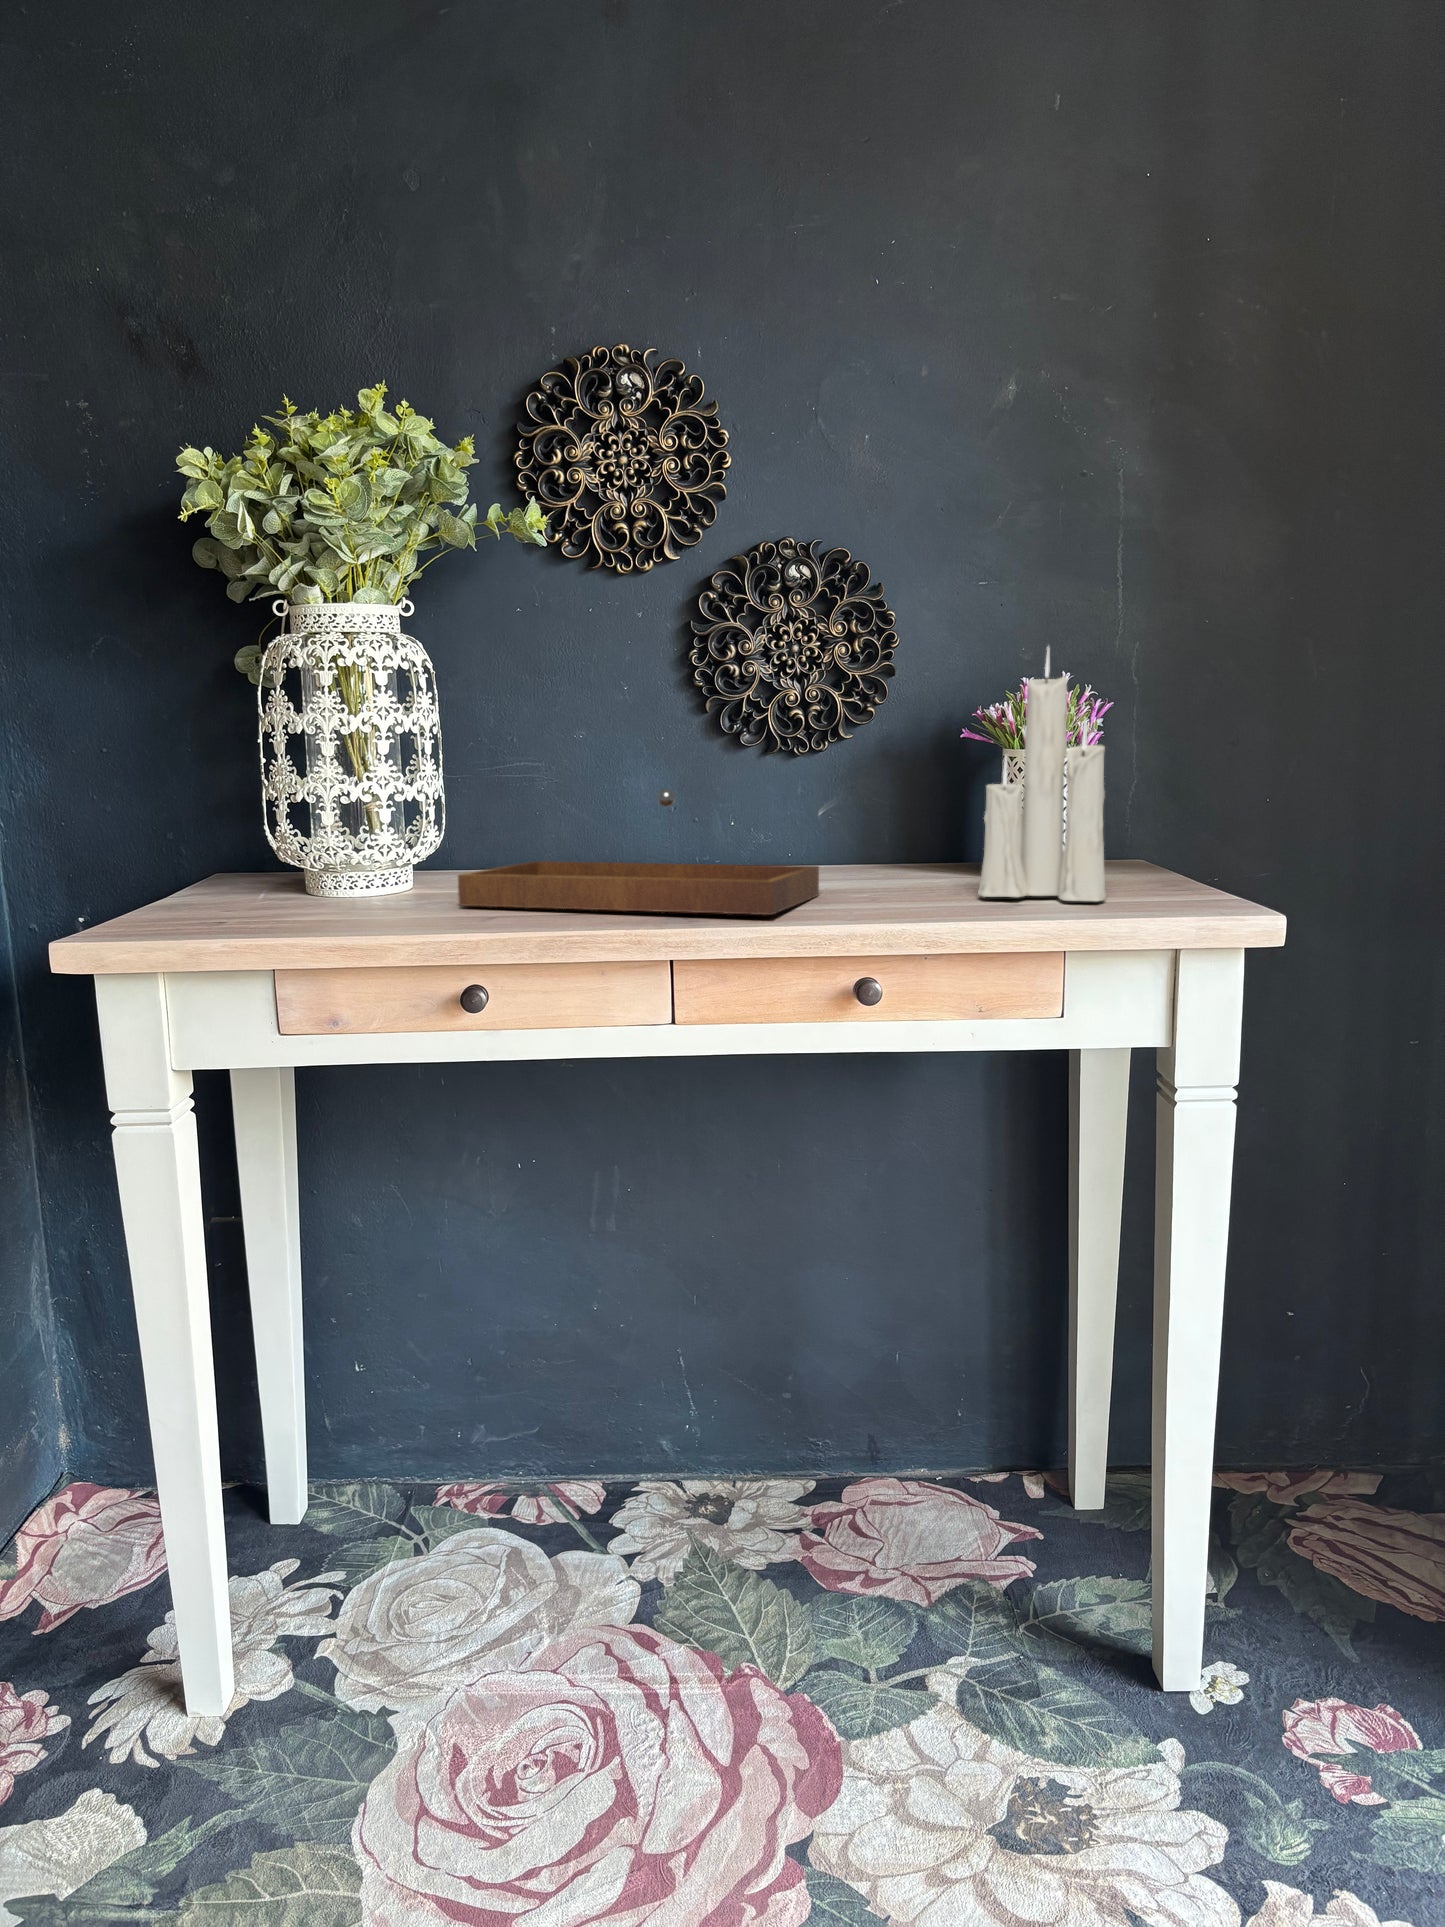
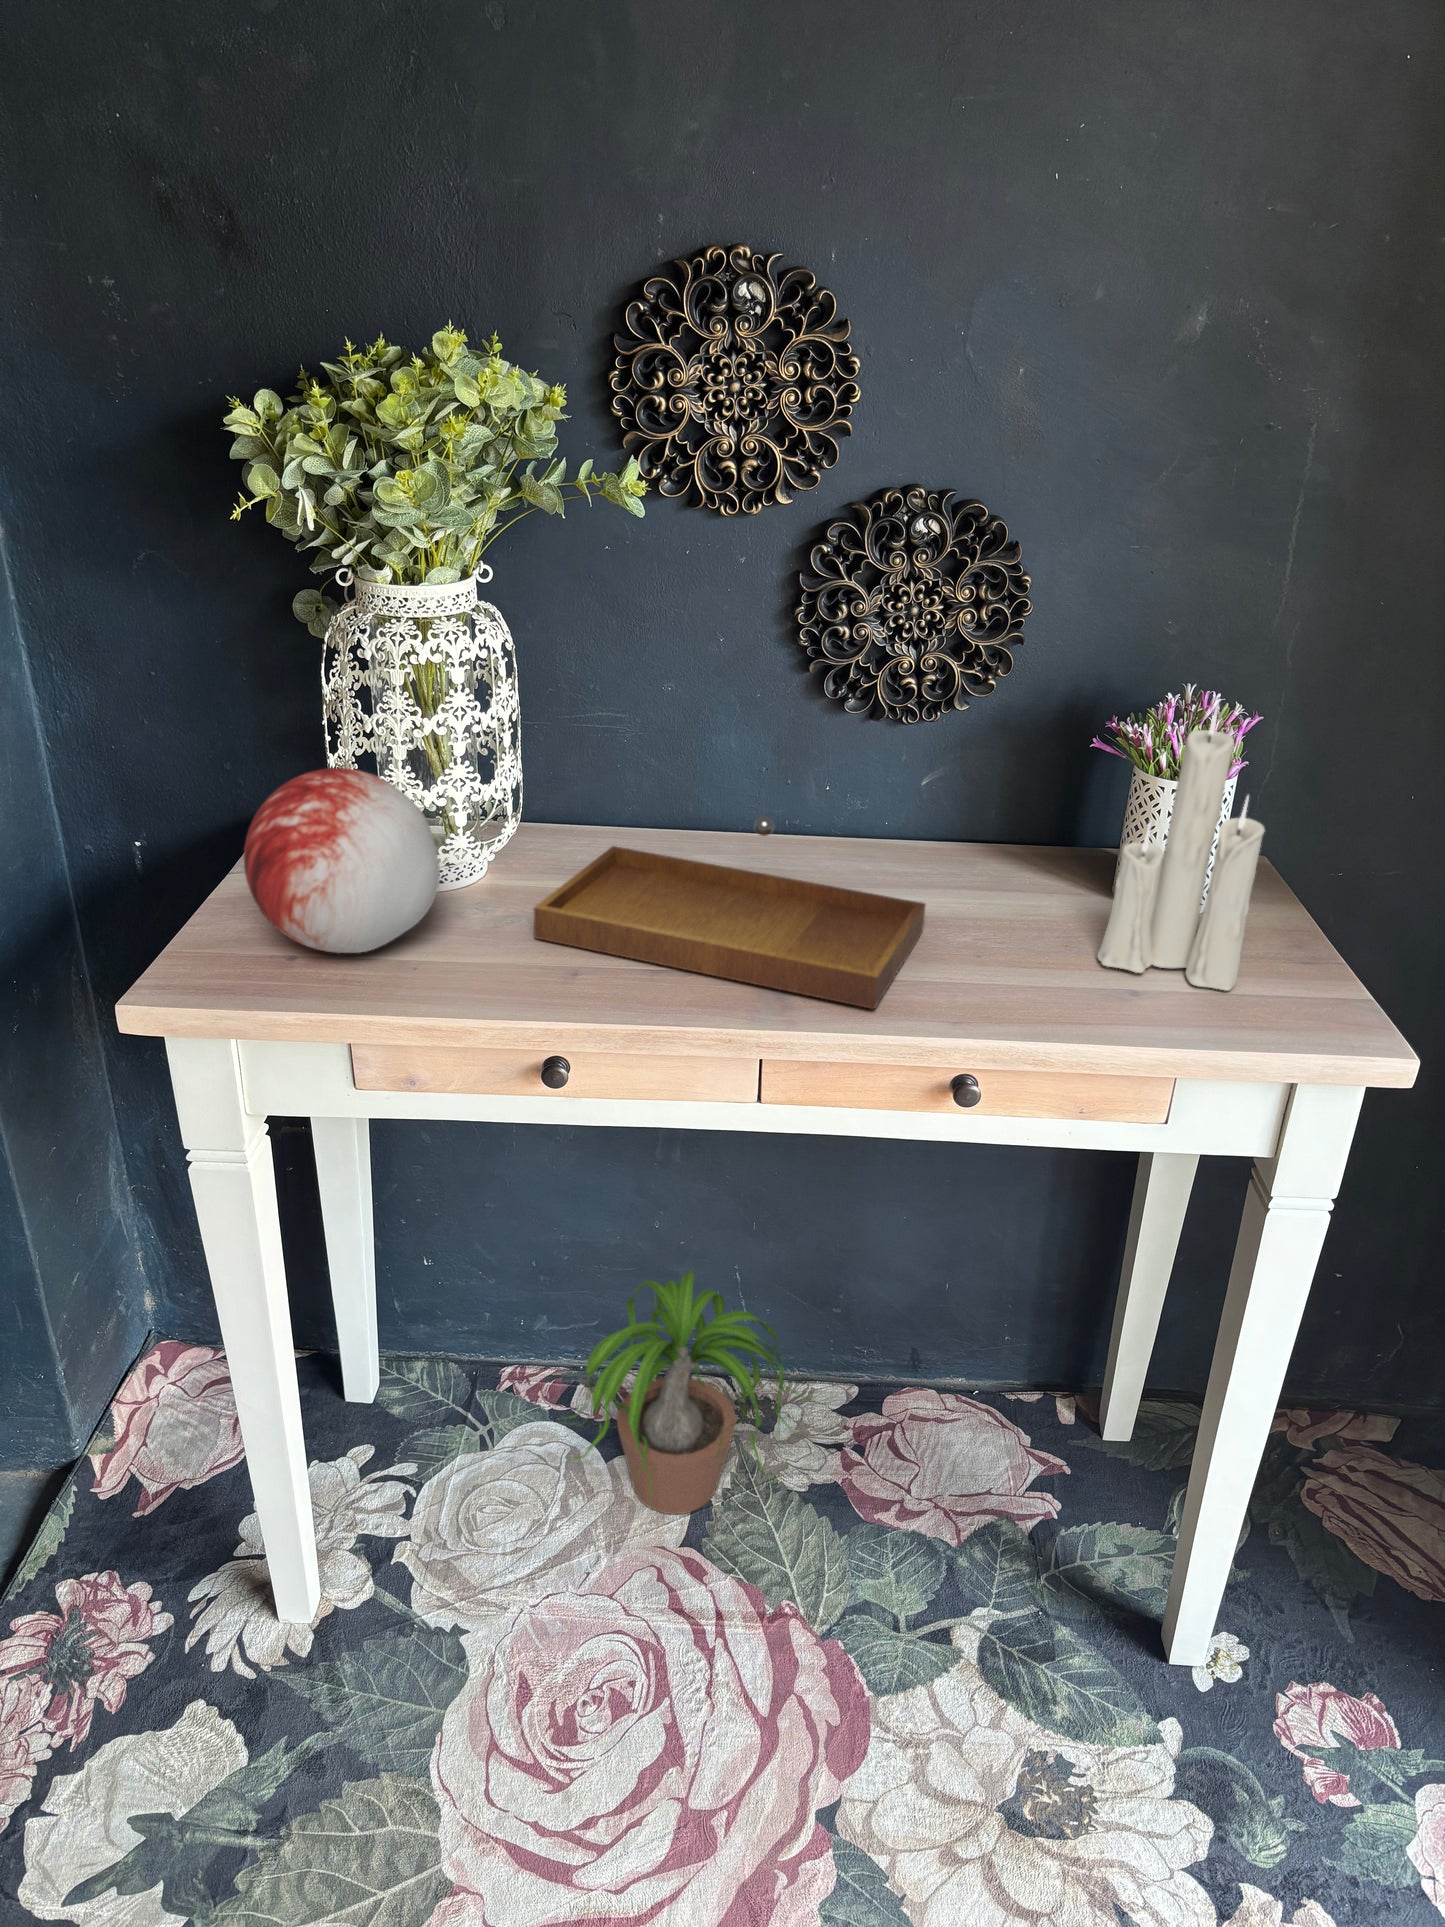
decorative orb: none [189,746,370,914] -> present [244,768,440,953]
potted plant: none [491,1326,778,1596] -> present [570,1270,814,1515]

